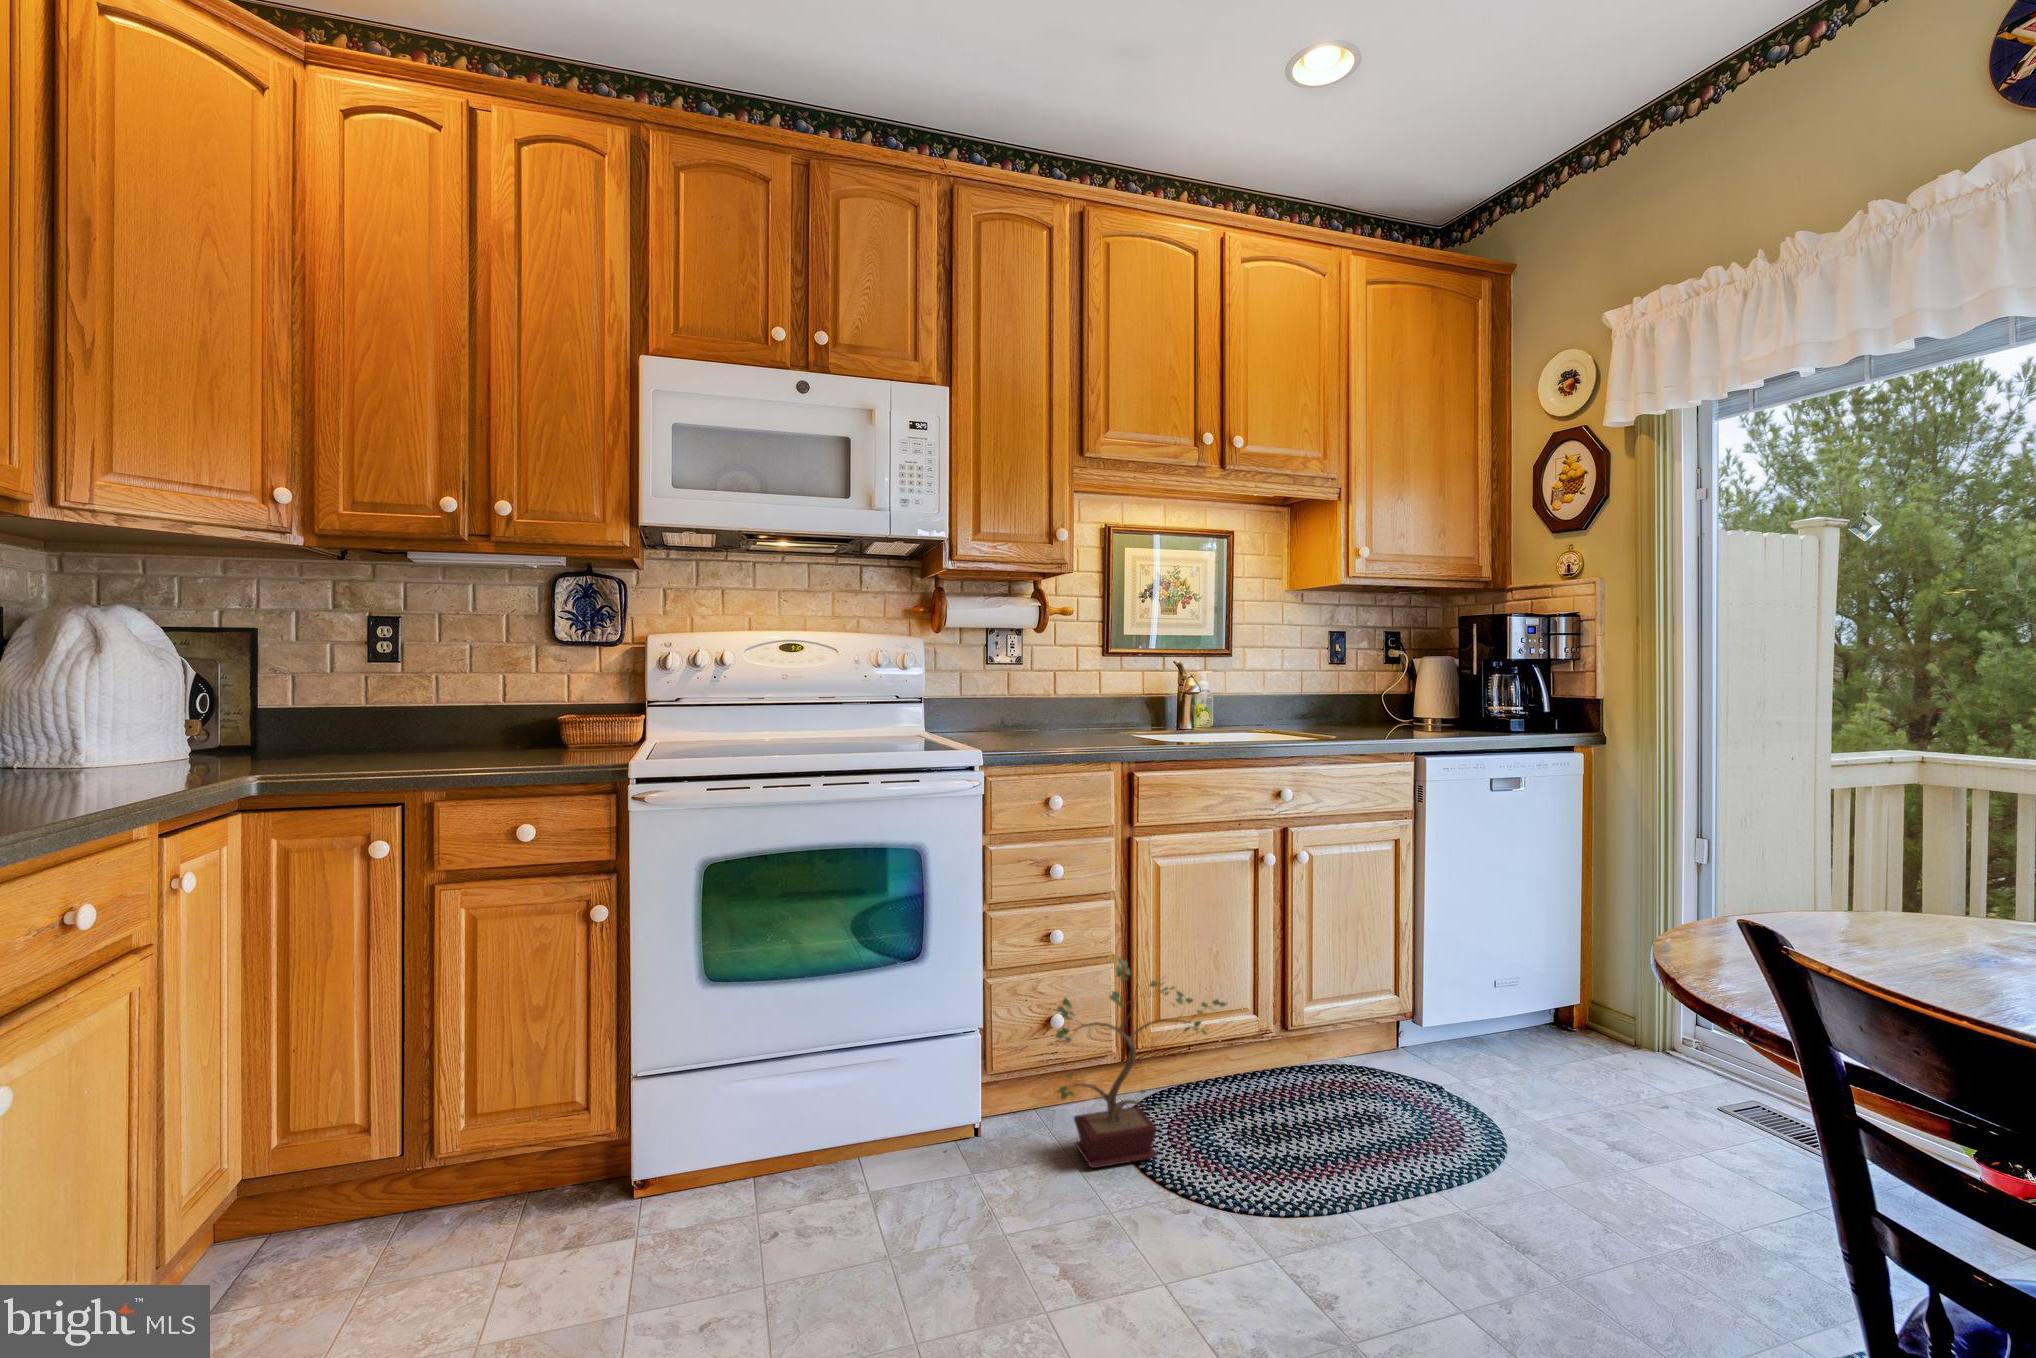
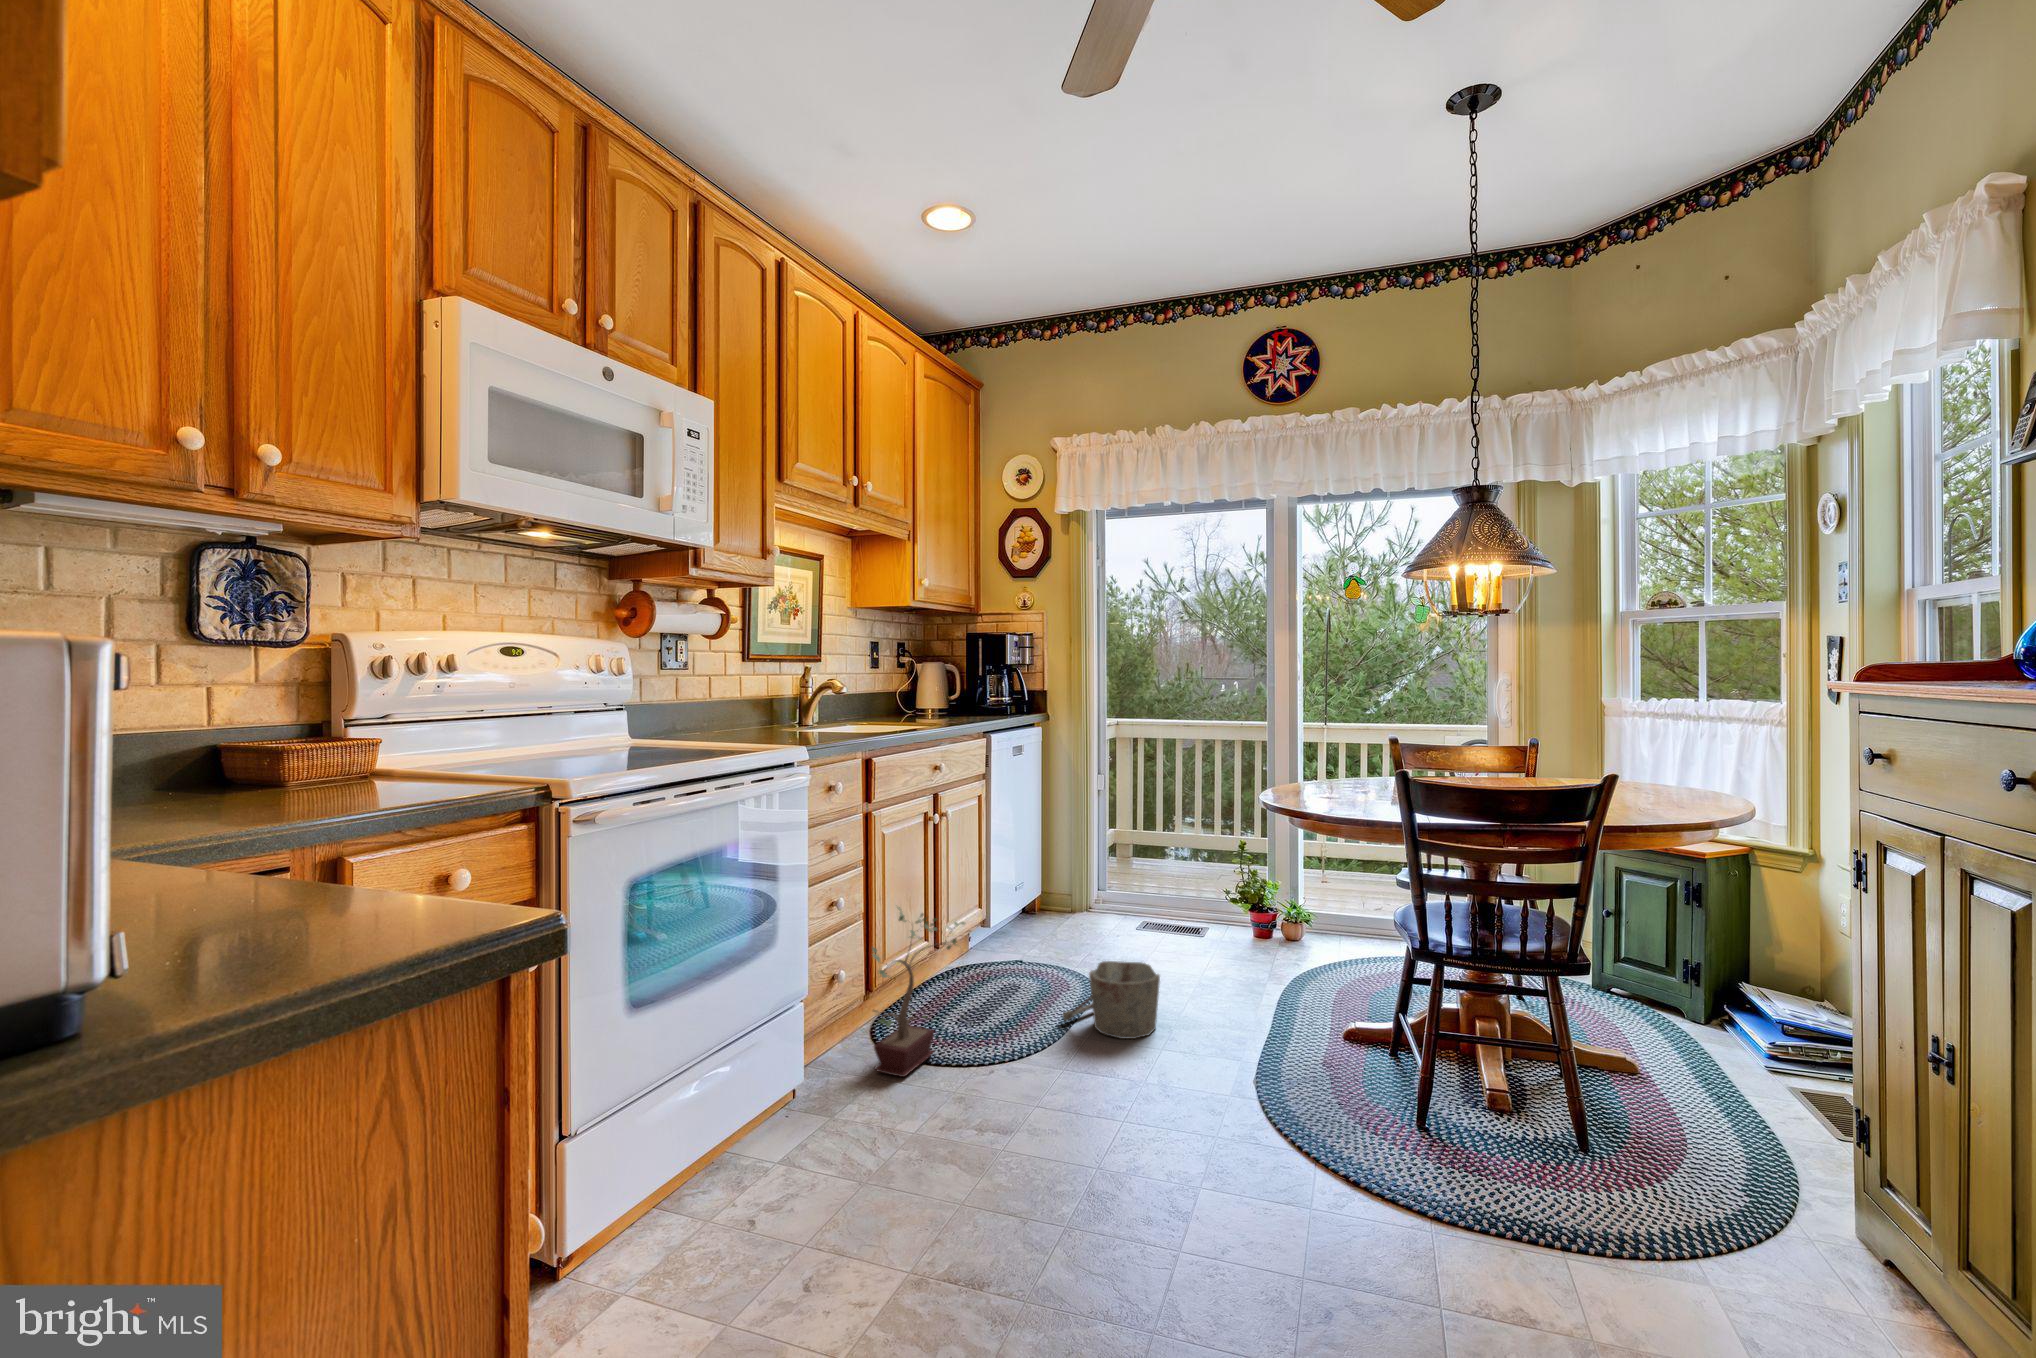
bucket: none [1366,1132,1522,1283] -> present [1062,961,1160,1039]

